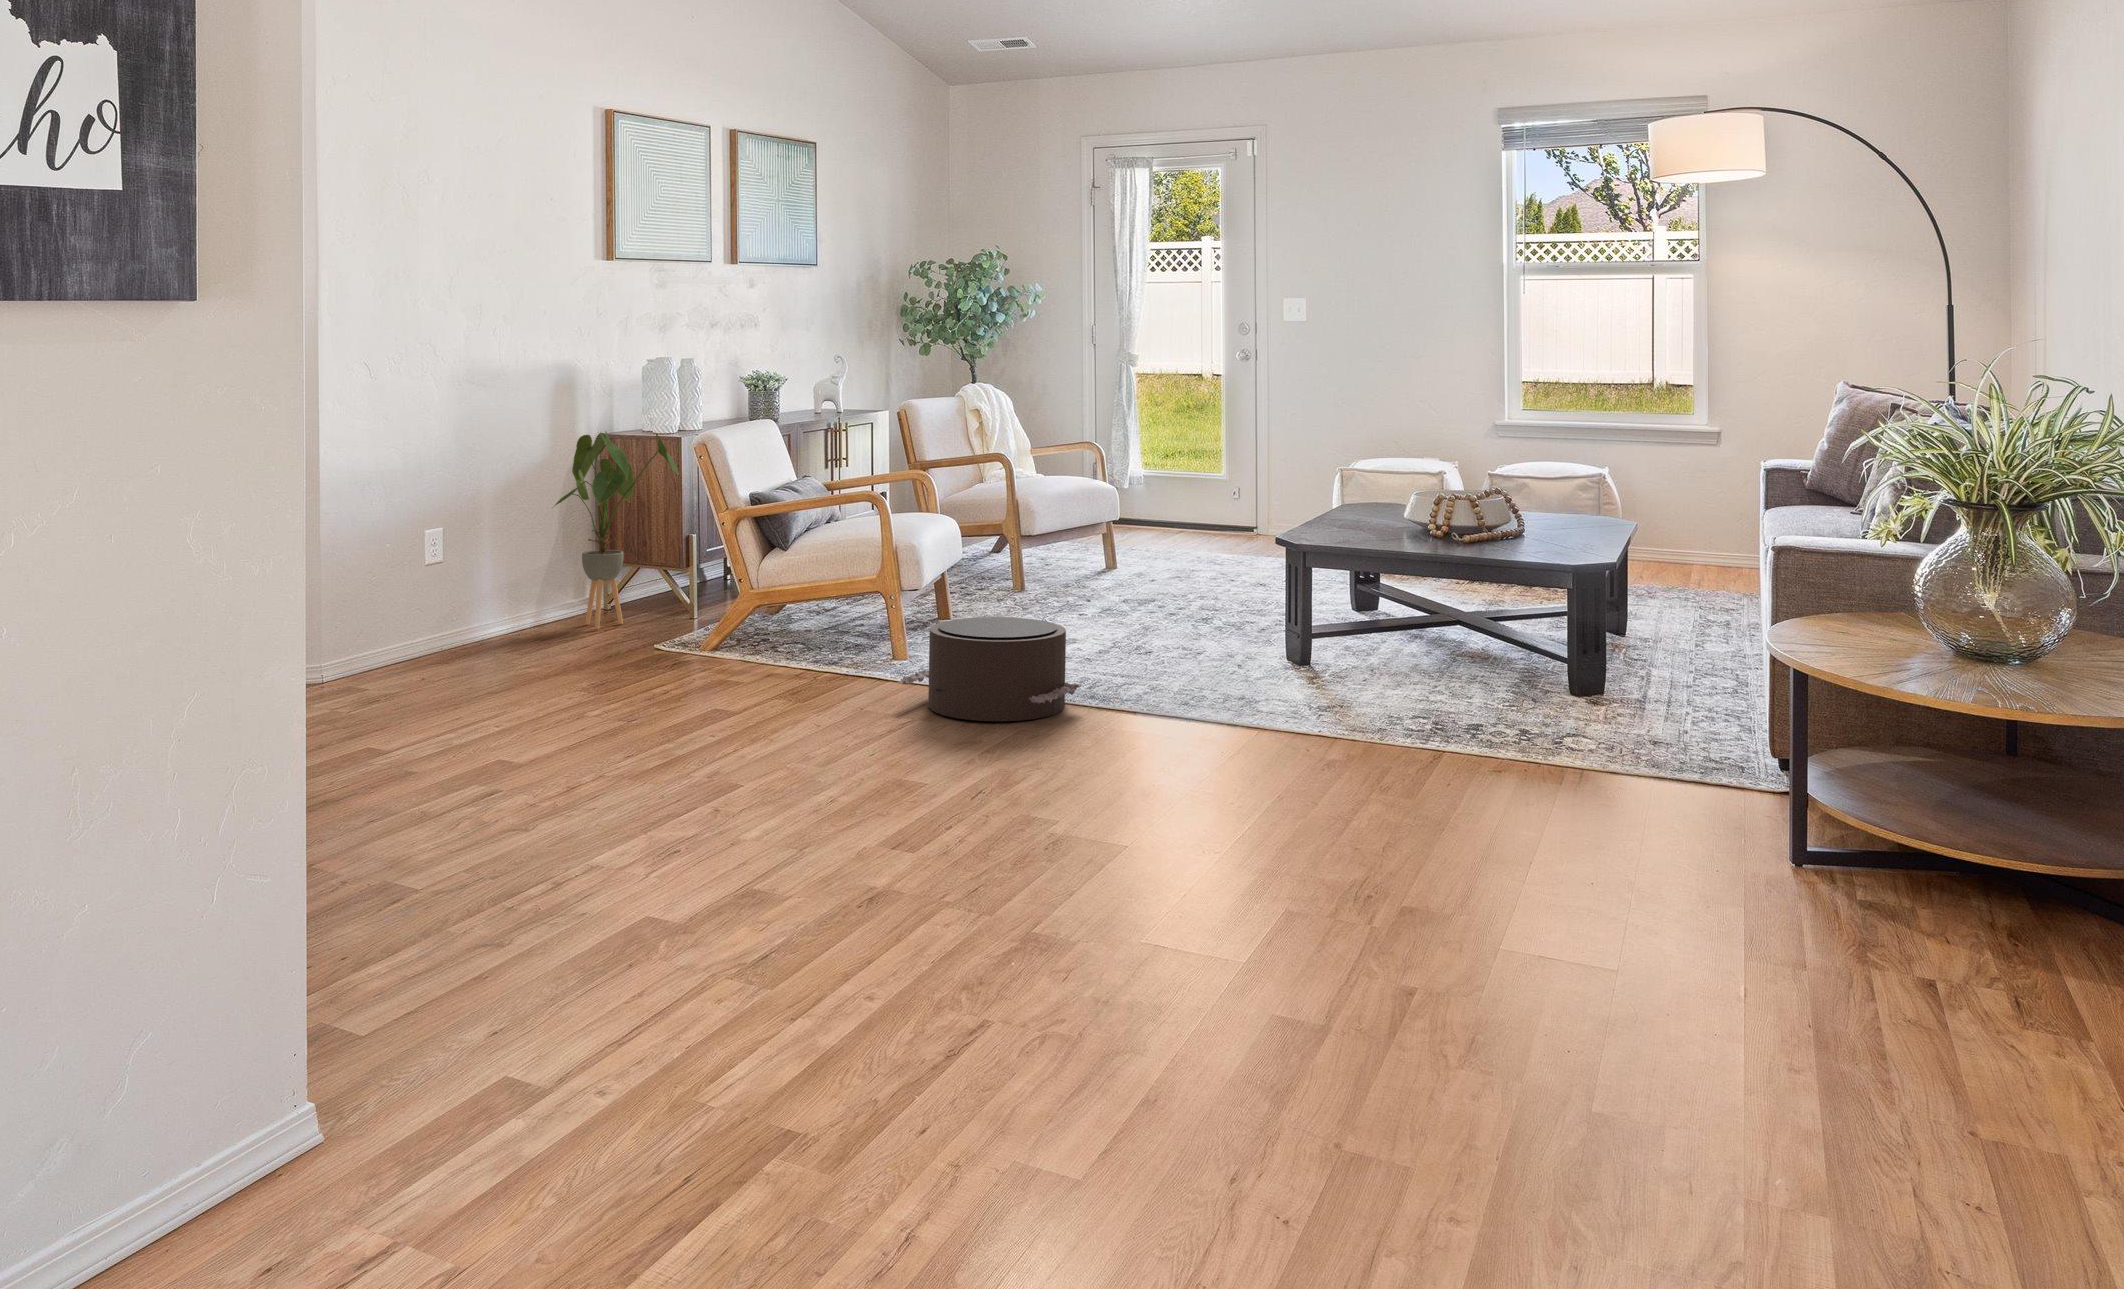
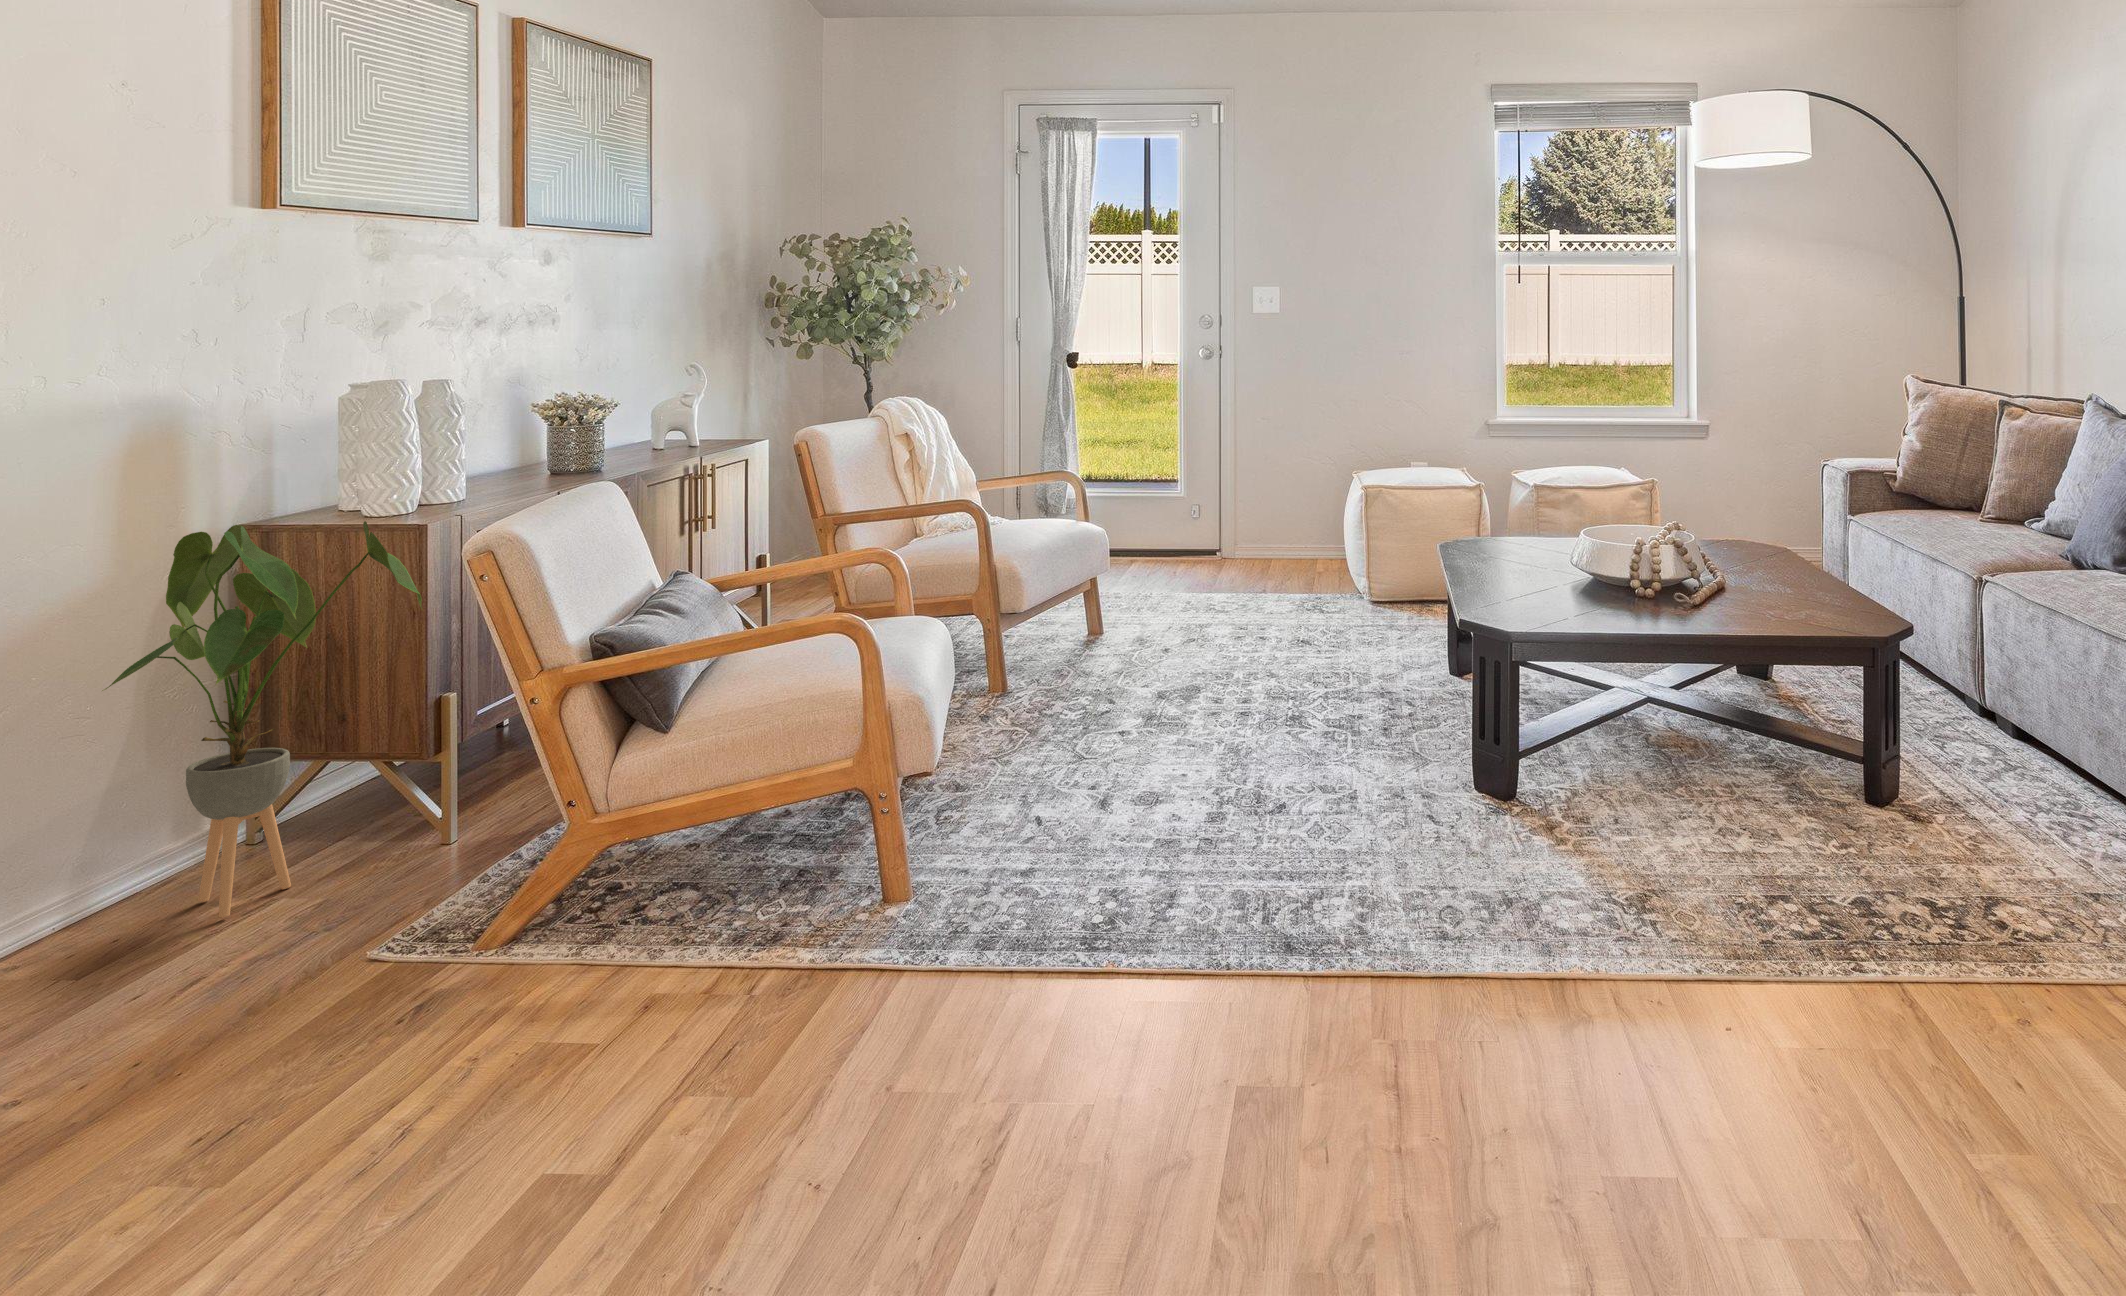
pouf: present [898,617,1081,721] -> none [964,843,1315,1122]

